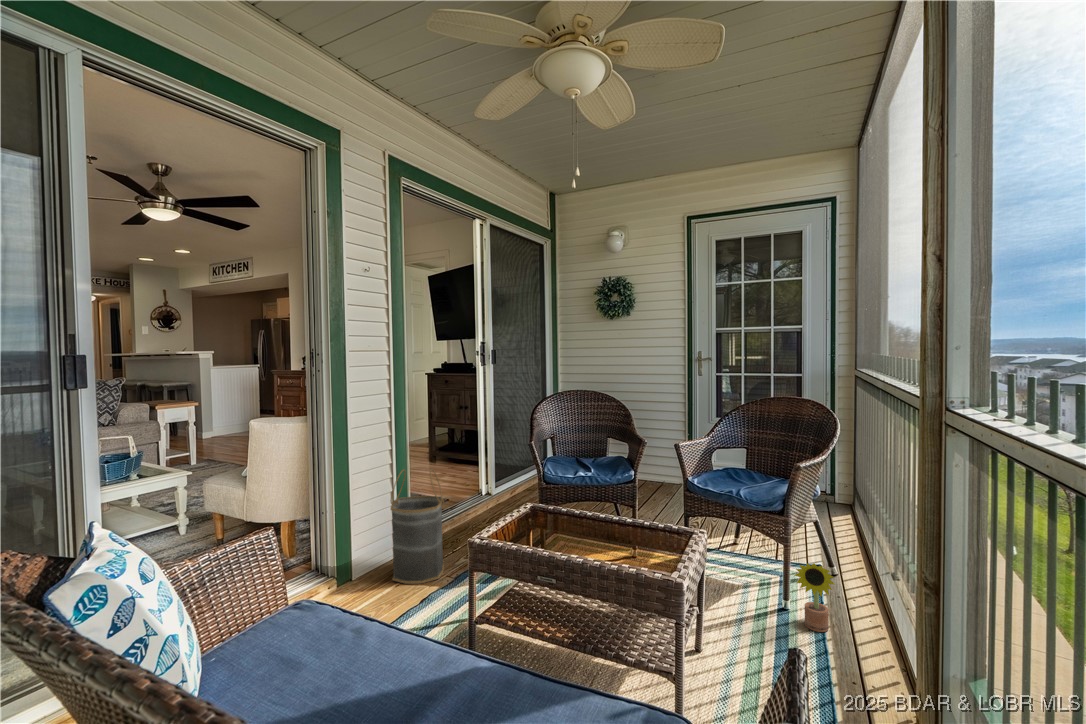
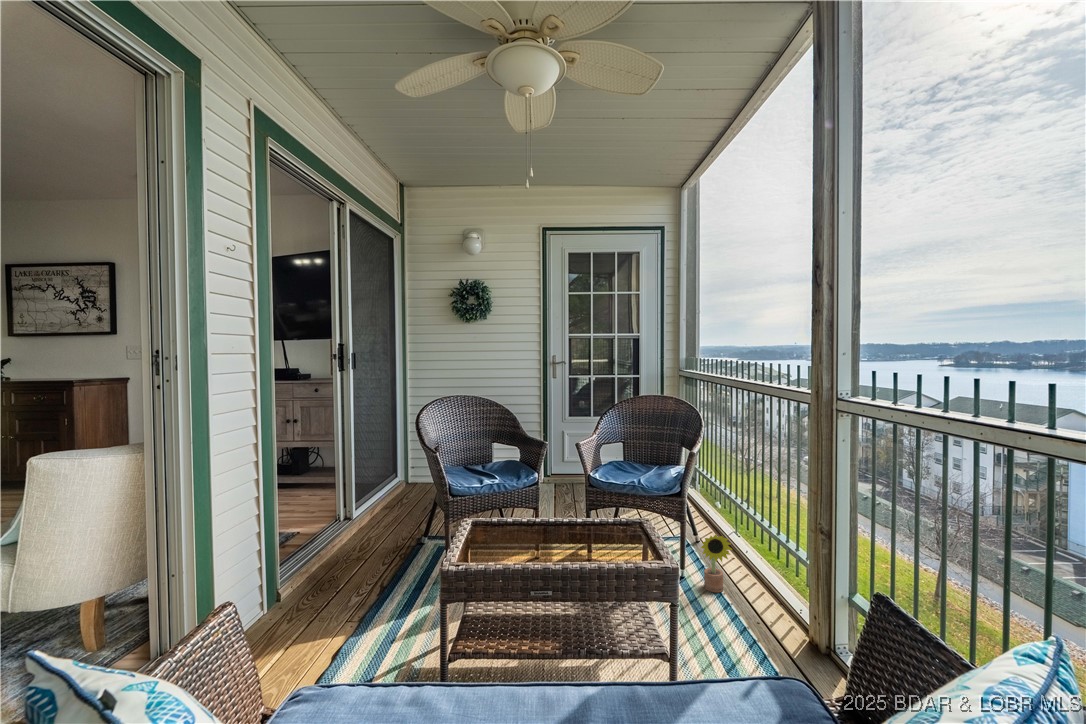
basket: present [390,469,444,584] -> none [271,495,342,642]

